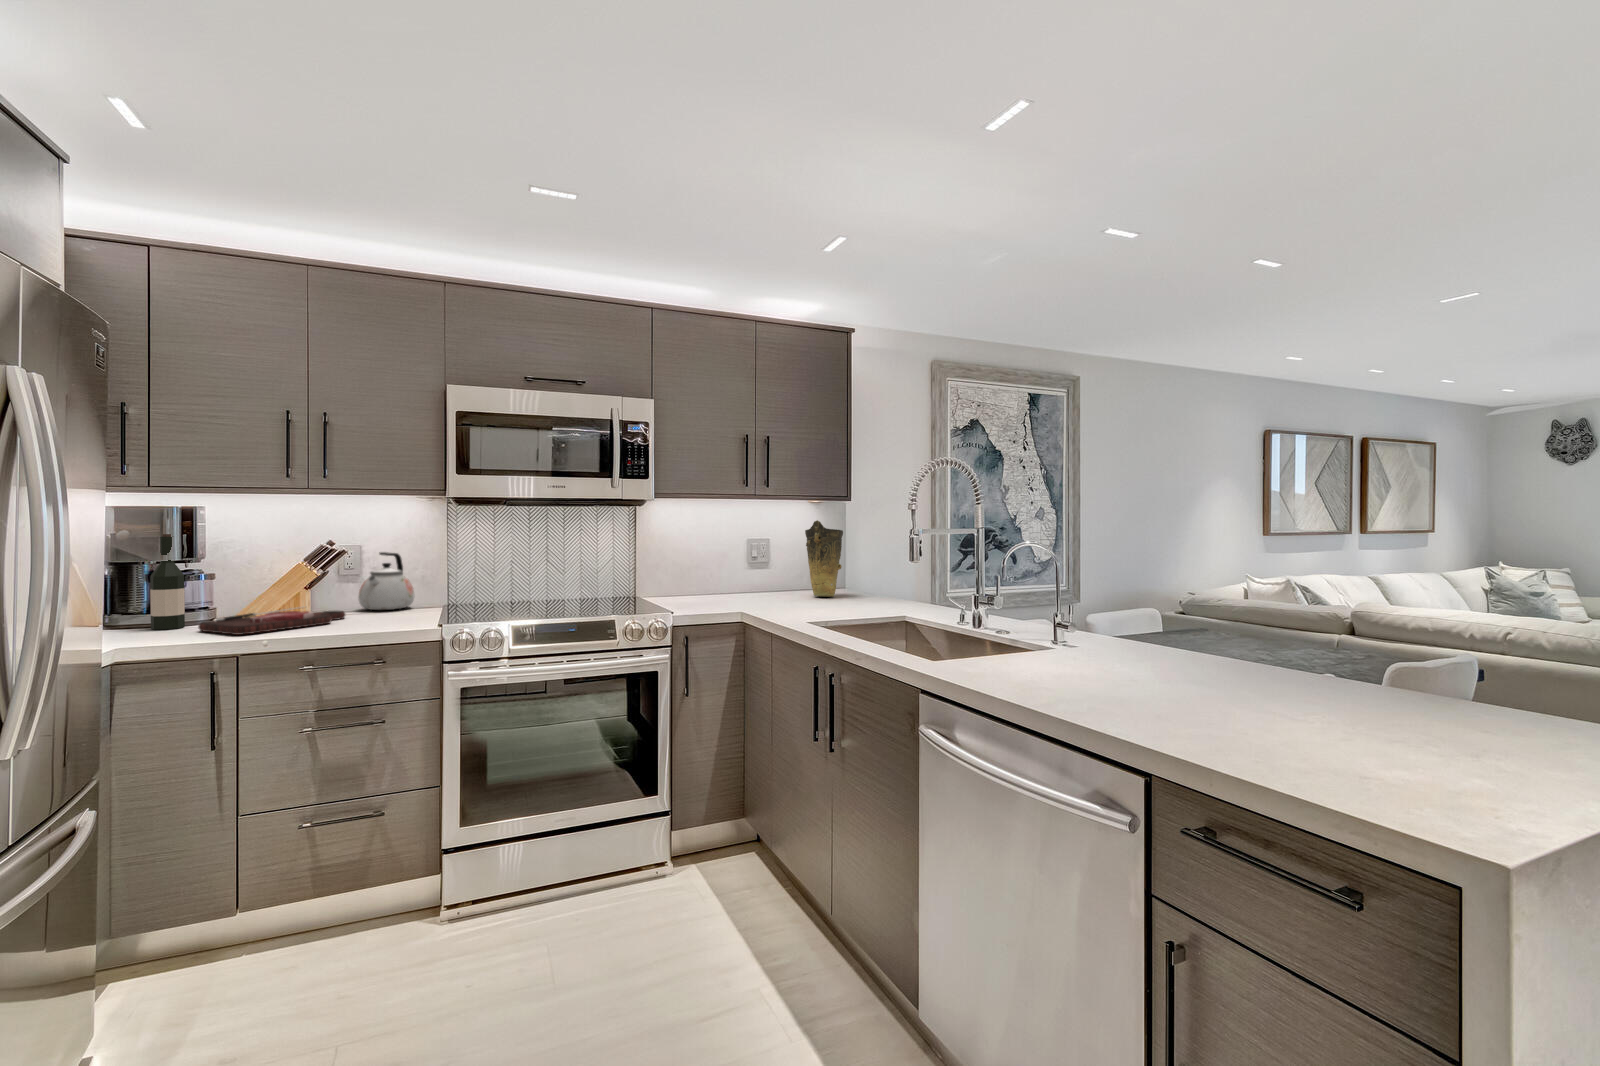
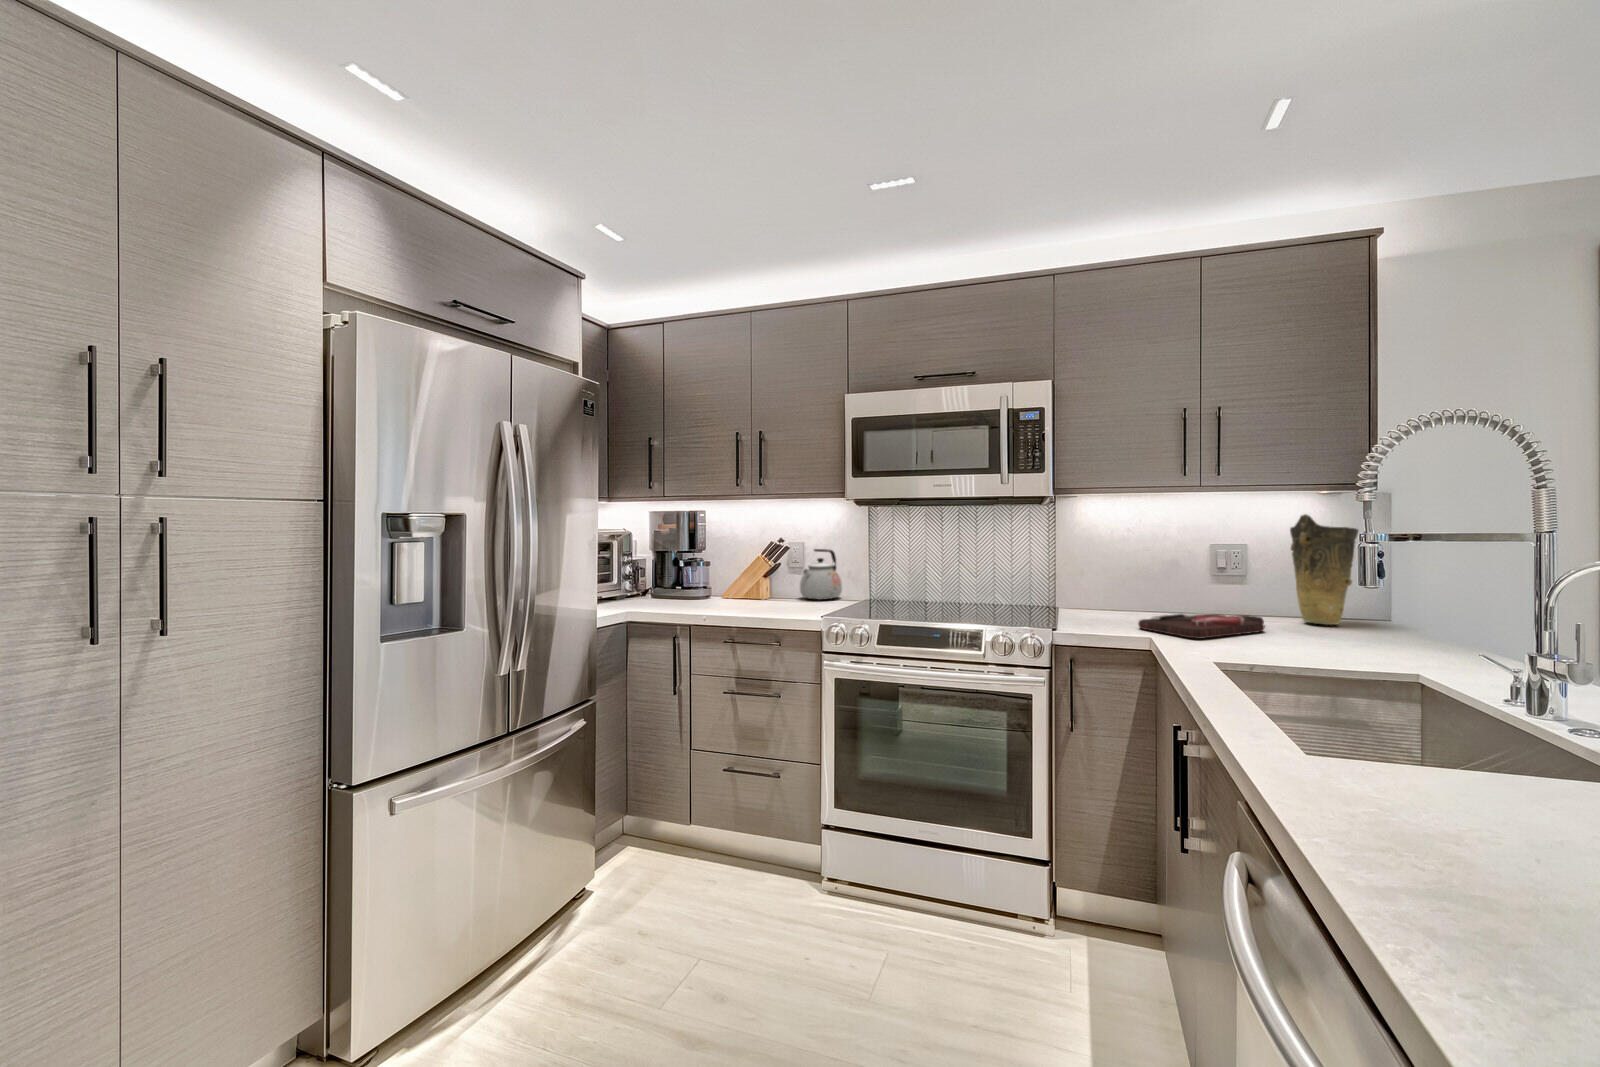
wine bottle: present [150,534,185,630] -> none [663,534,682,604]
cutting board: present [199,609,345,635] -> present [1138,611,1264,639]

